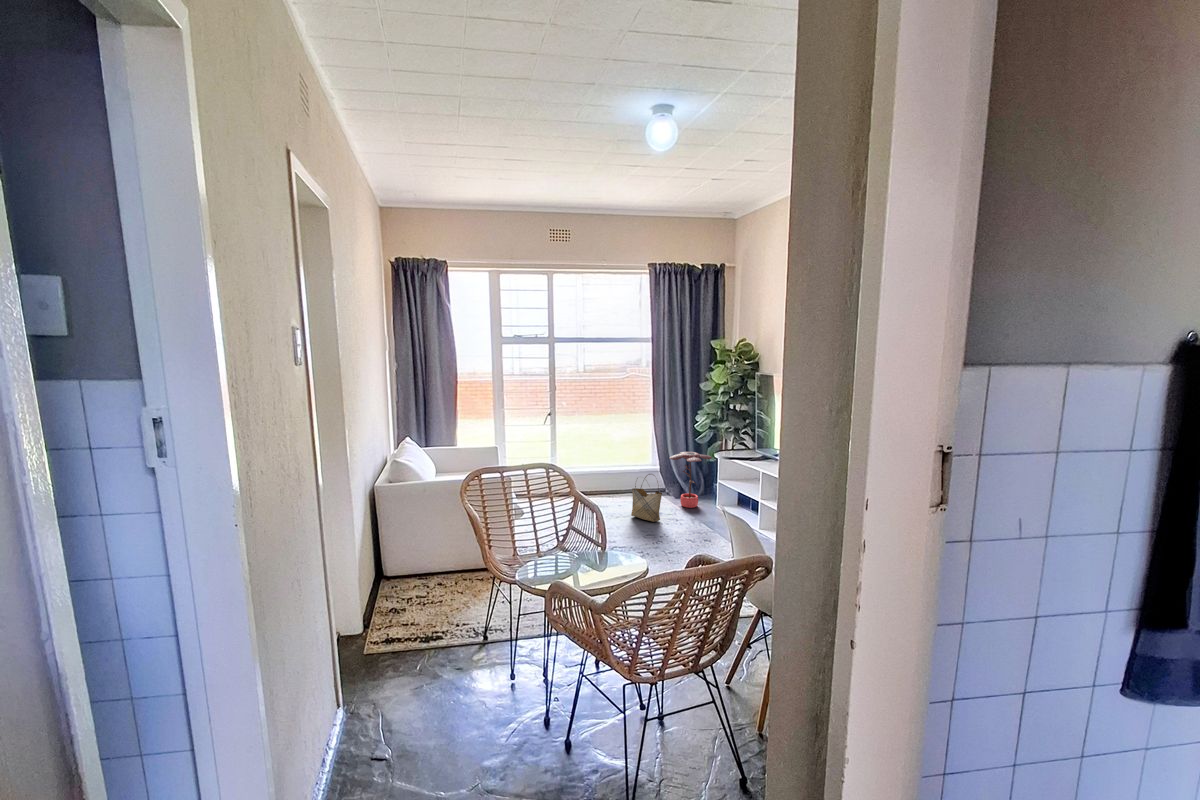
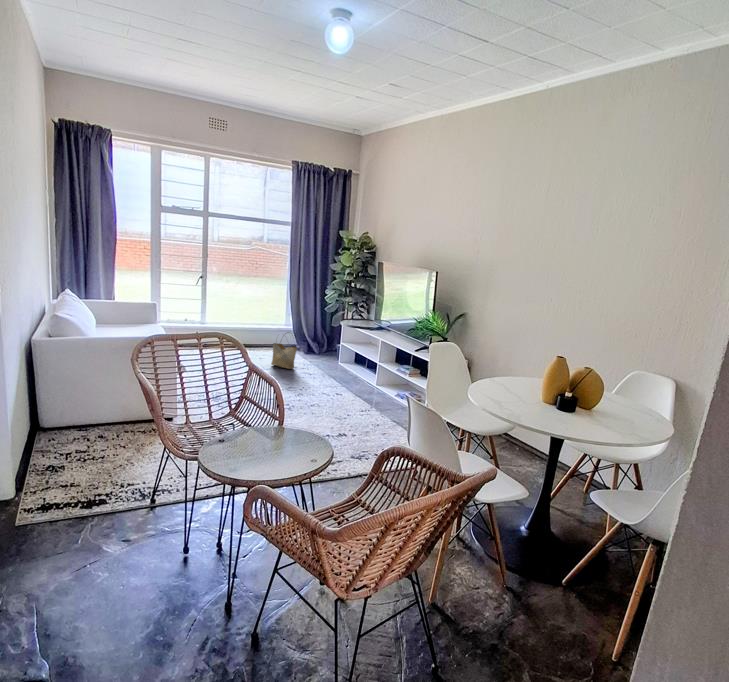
potted plant: present [669,452,712,508] -> none [302,318,335,360]

